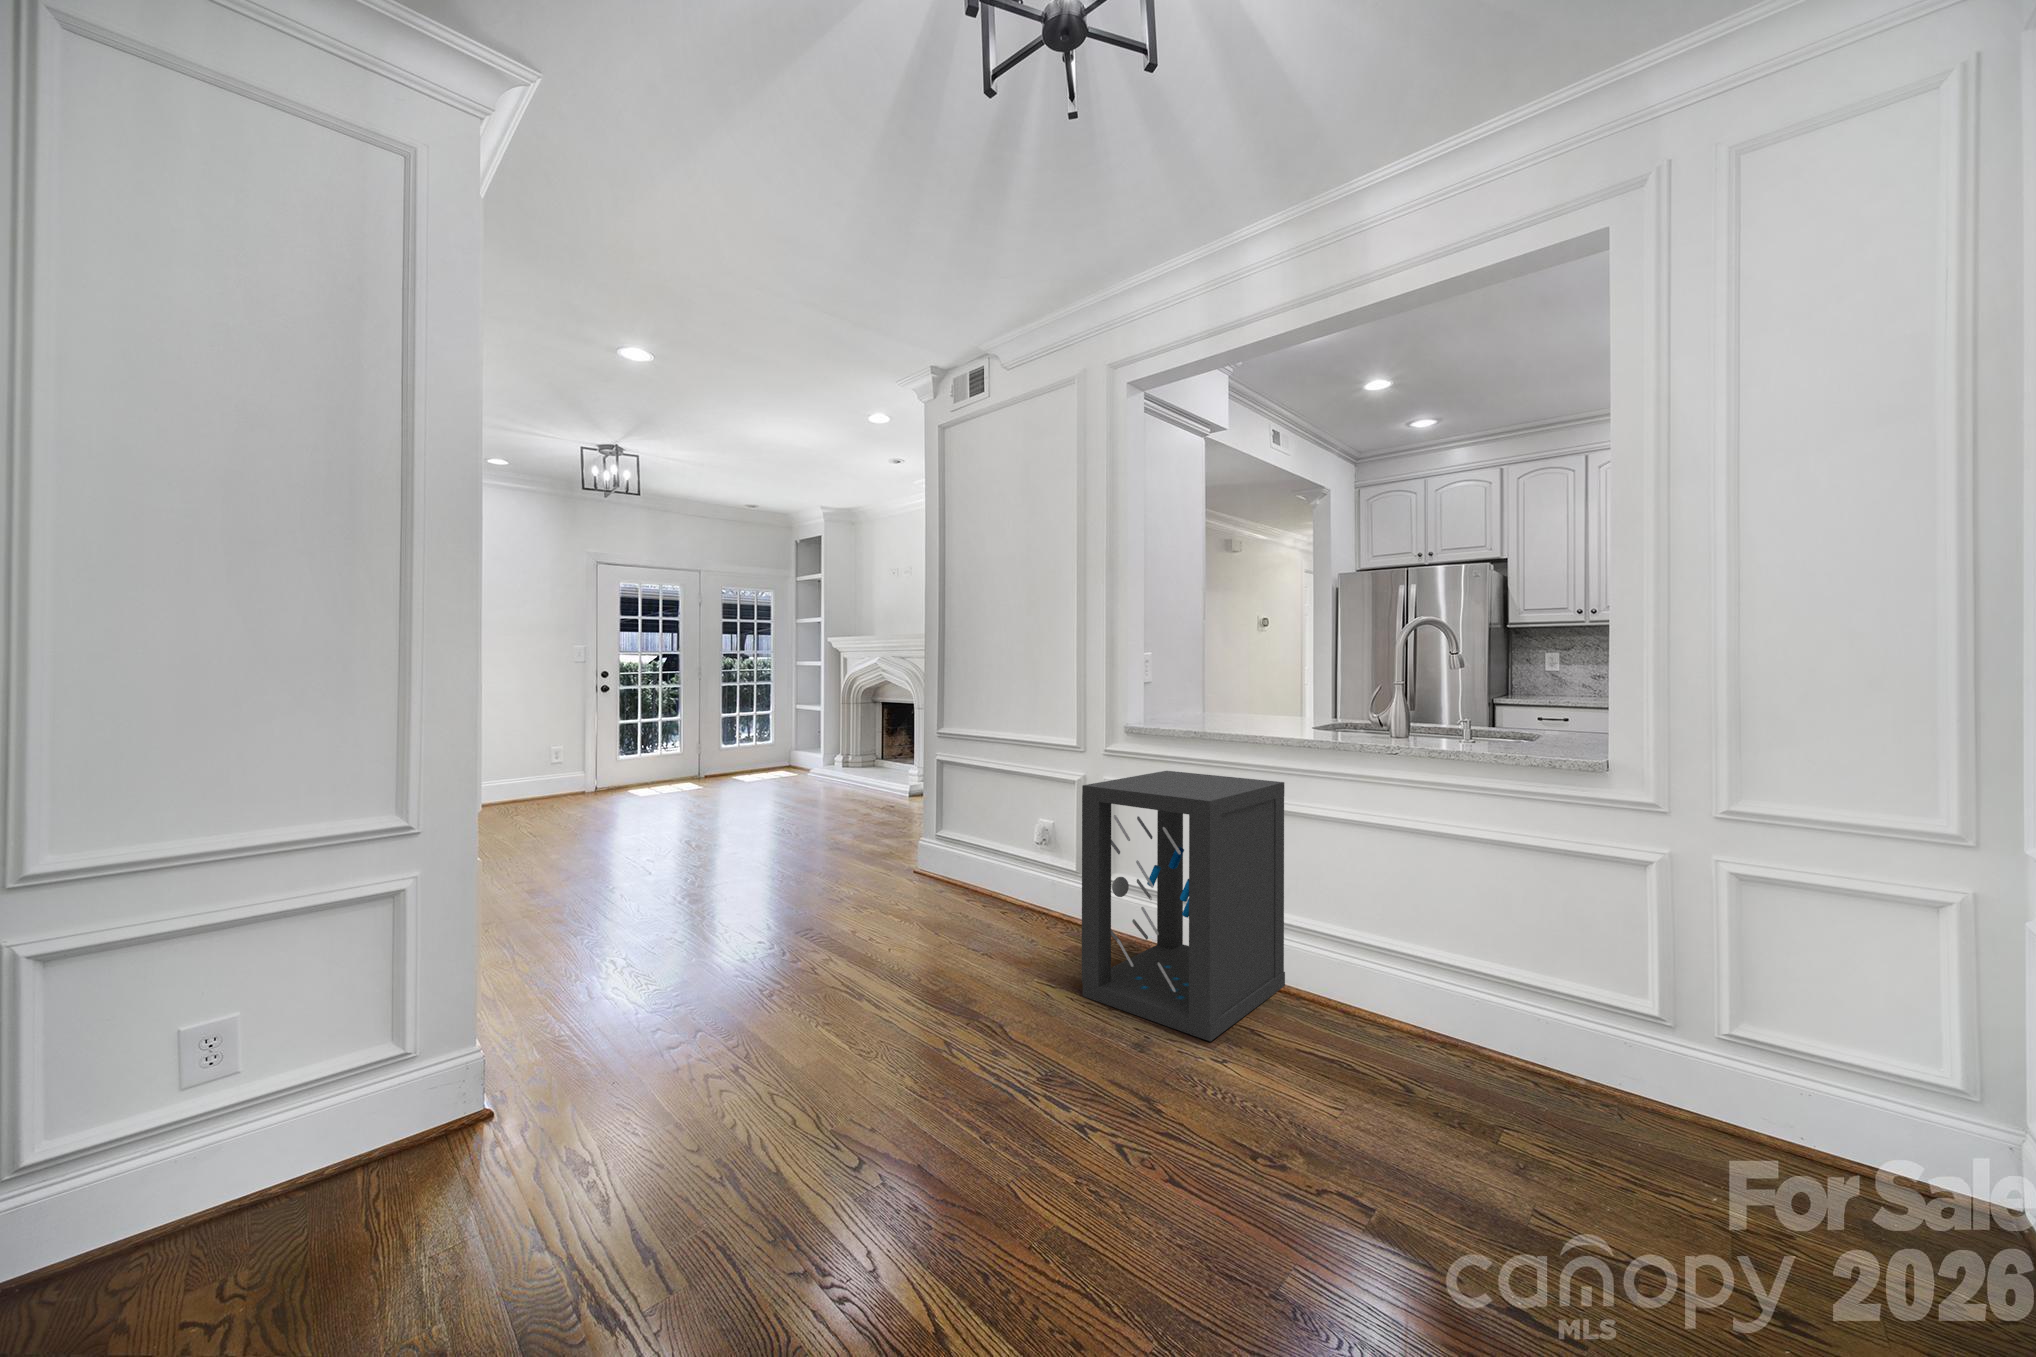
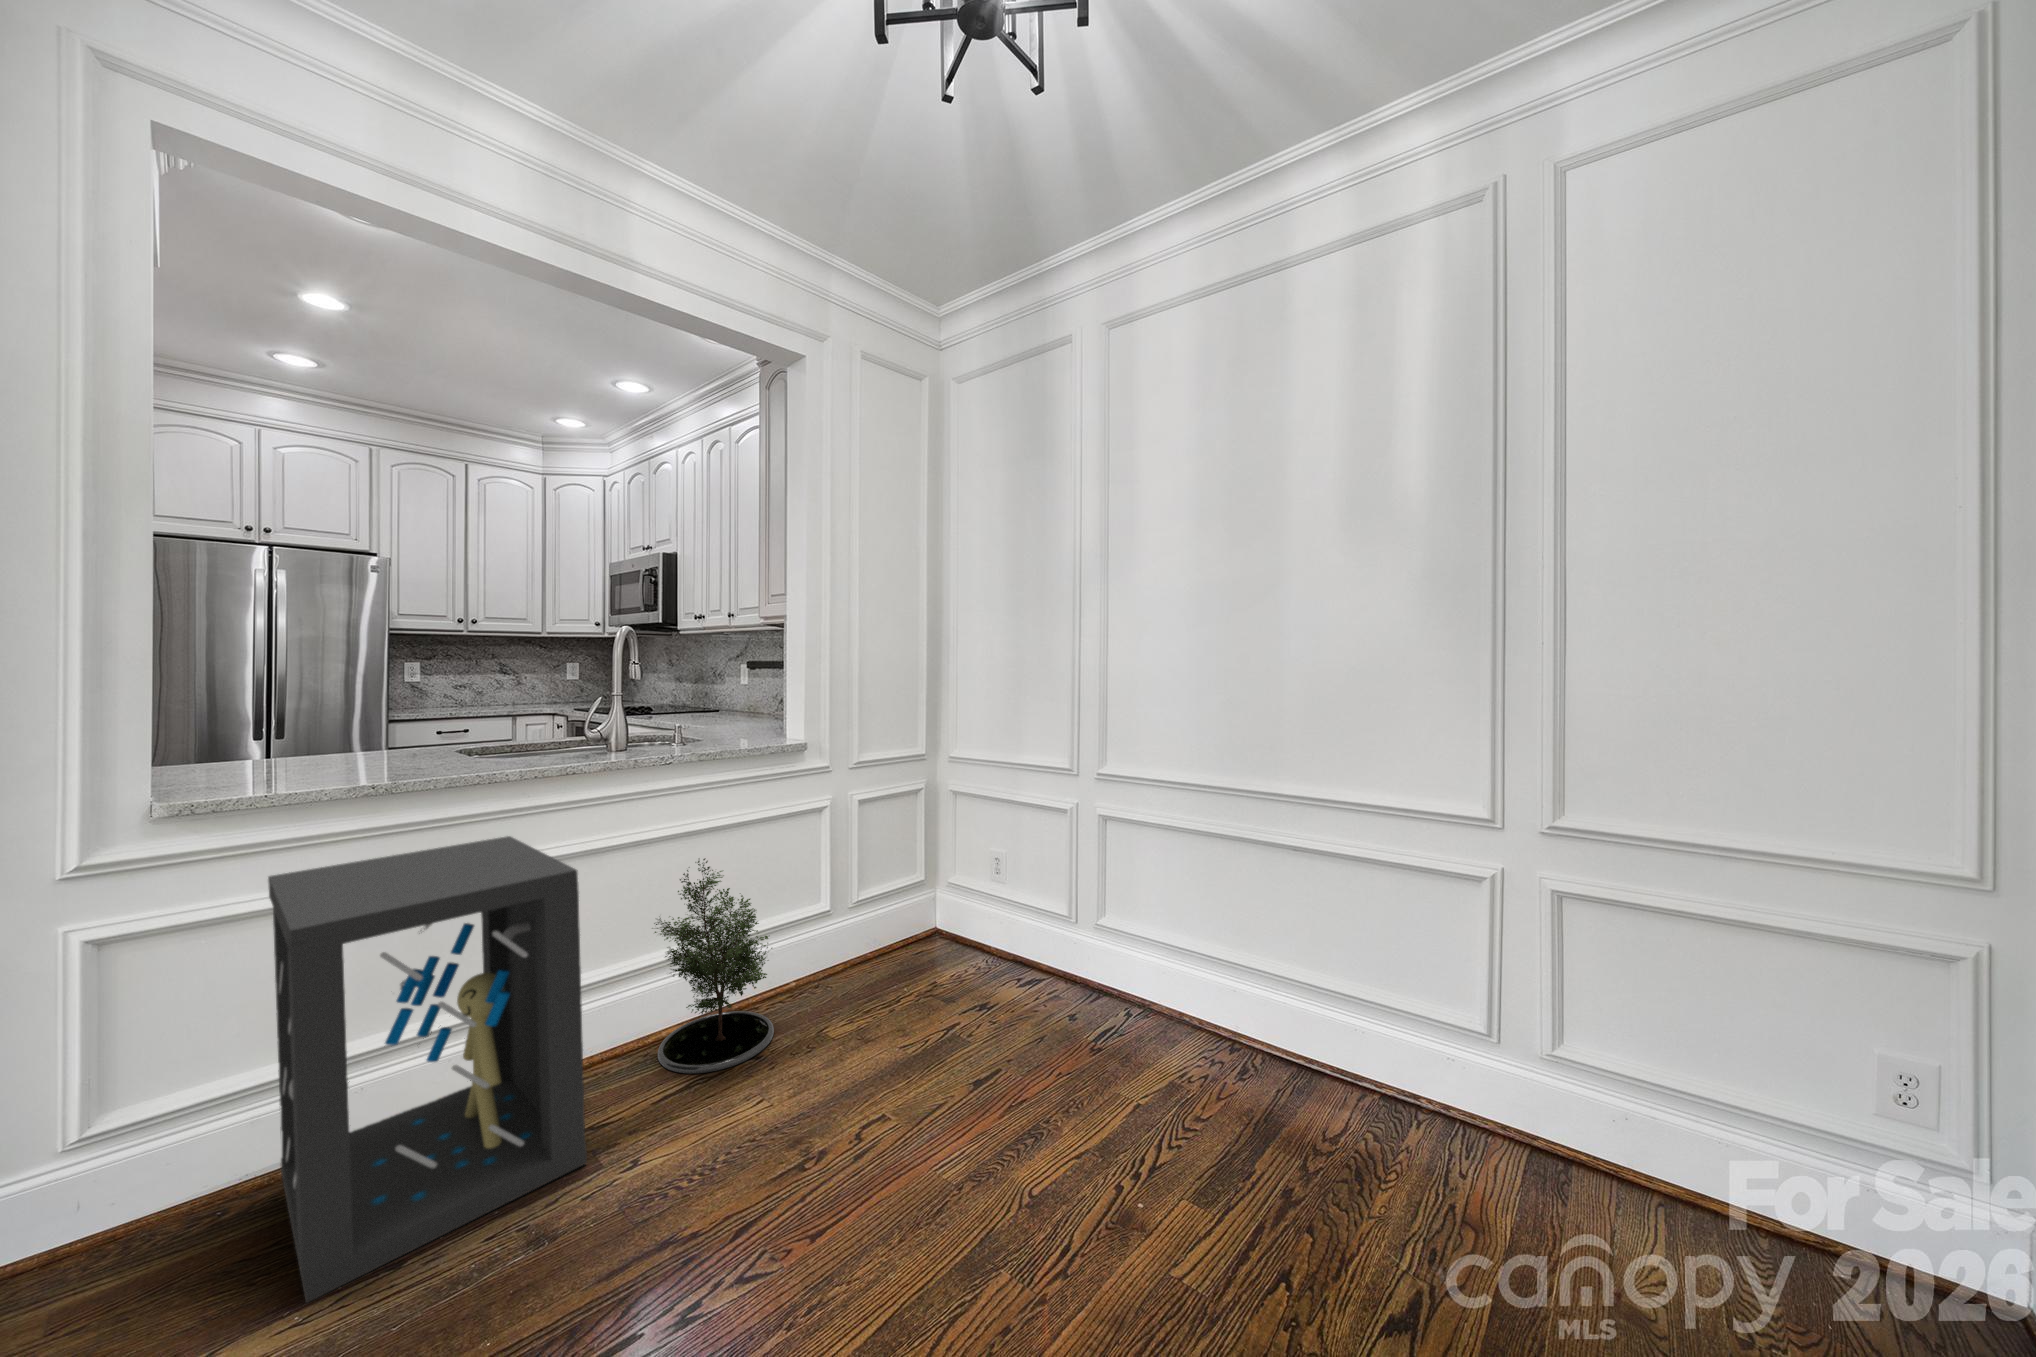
potted tree: none [1335,844,1490,1093] -> present [652,859,774,1074]

